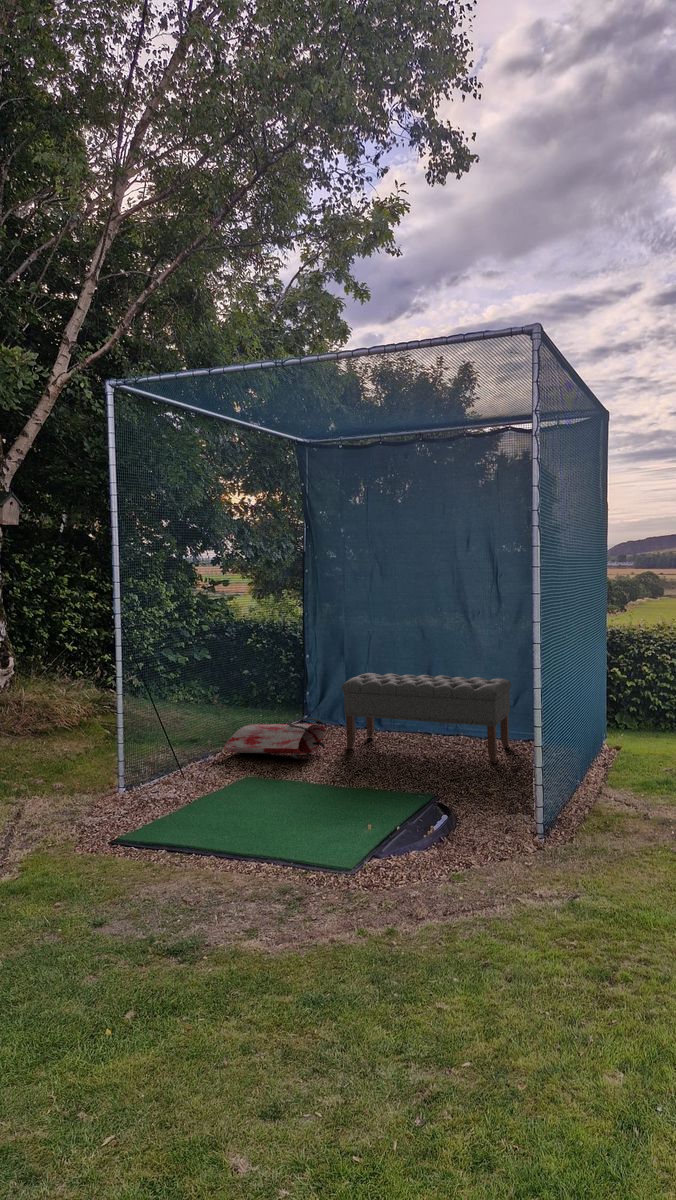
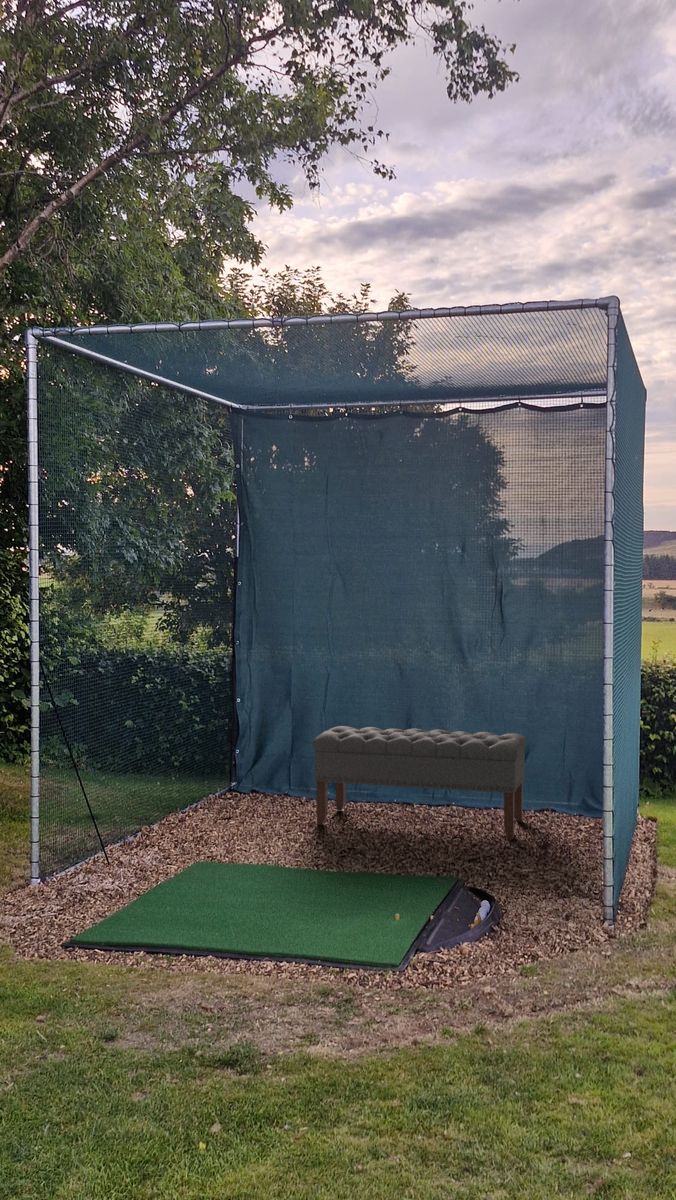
bag: present [224,718,326,760] -> none [157,784,291,839]

